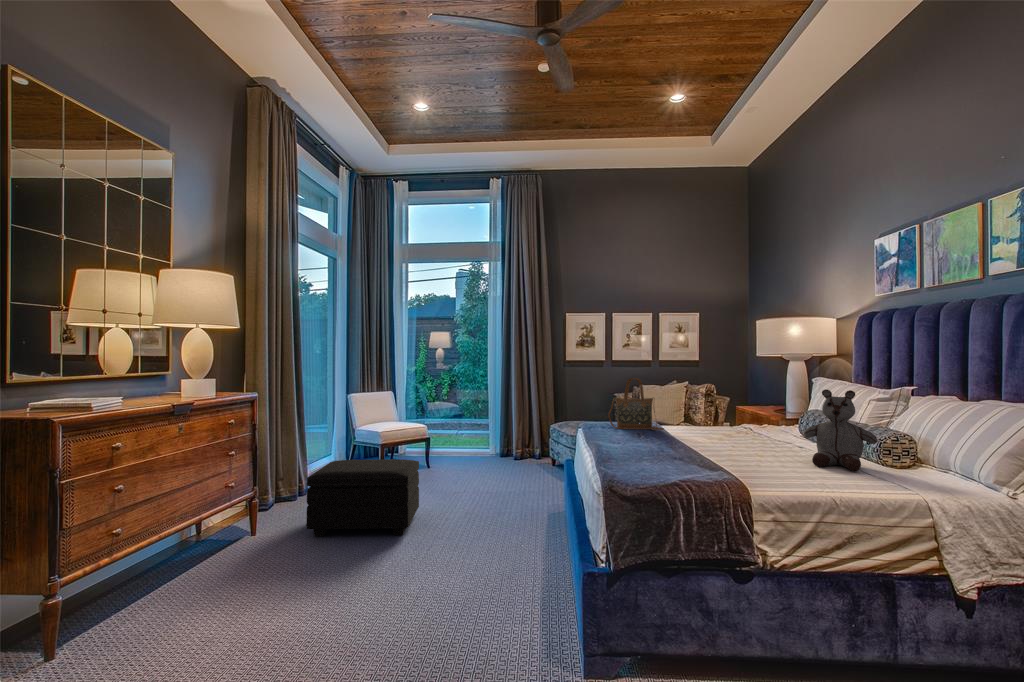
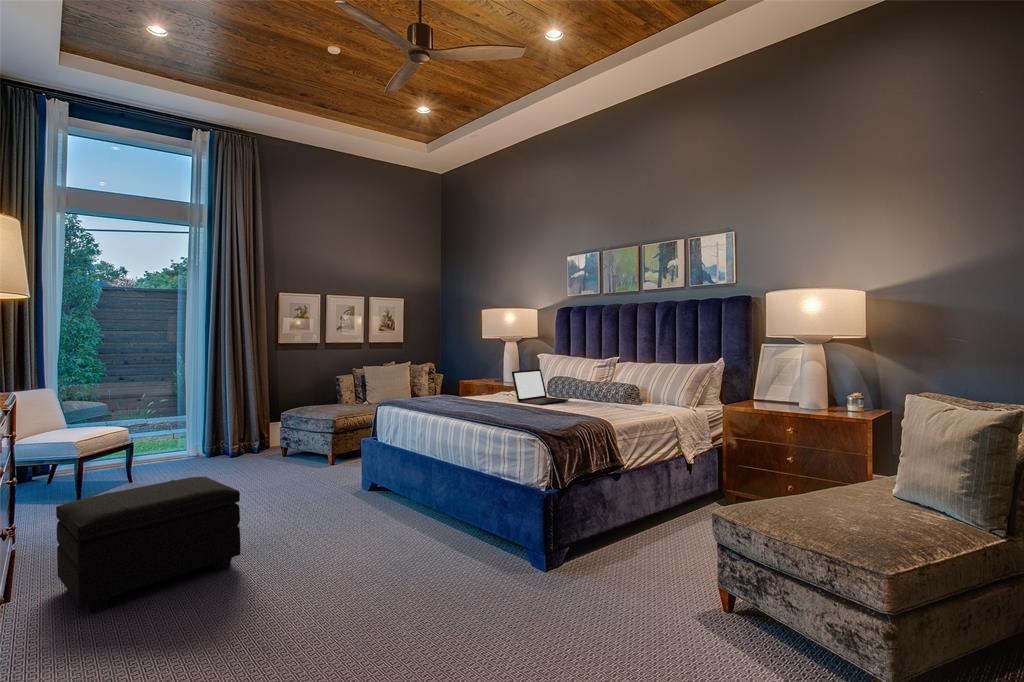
handbag: present [608,378,664,430] -> none [426,358,471,405]
stuffed bear: present [804,389,878,471] -> none [586,358,625,409]
laptop: none [718,399,803,447] -> present [512,369,569,405]

